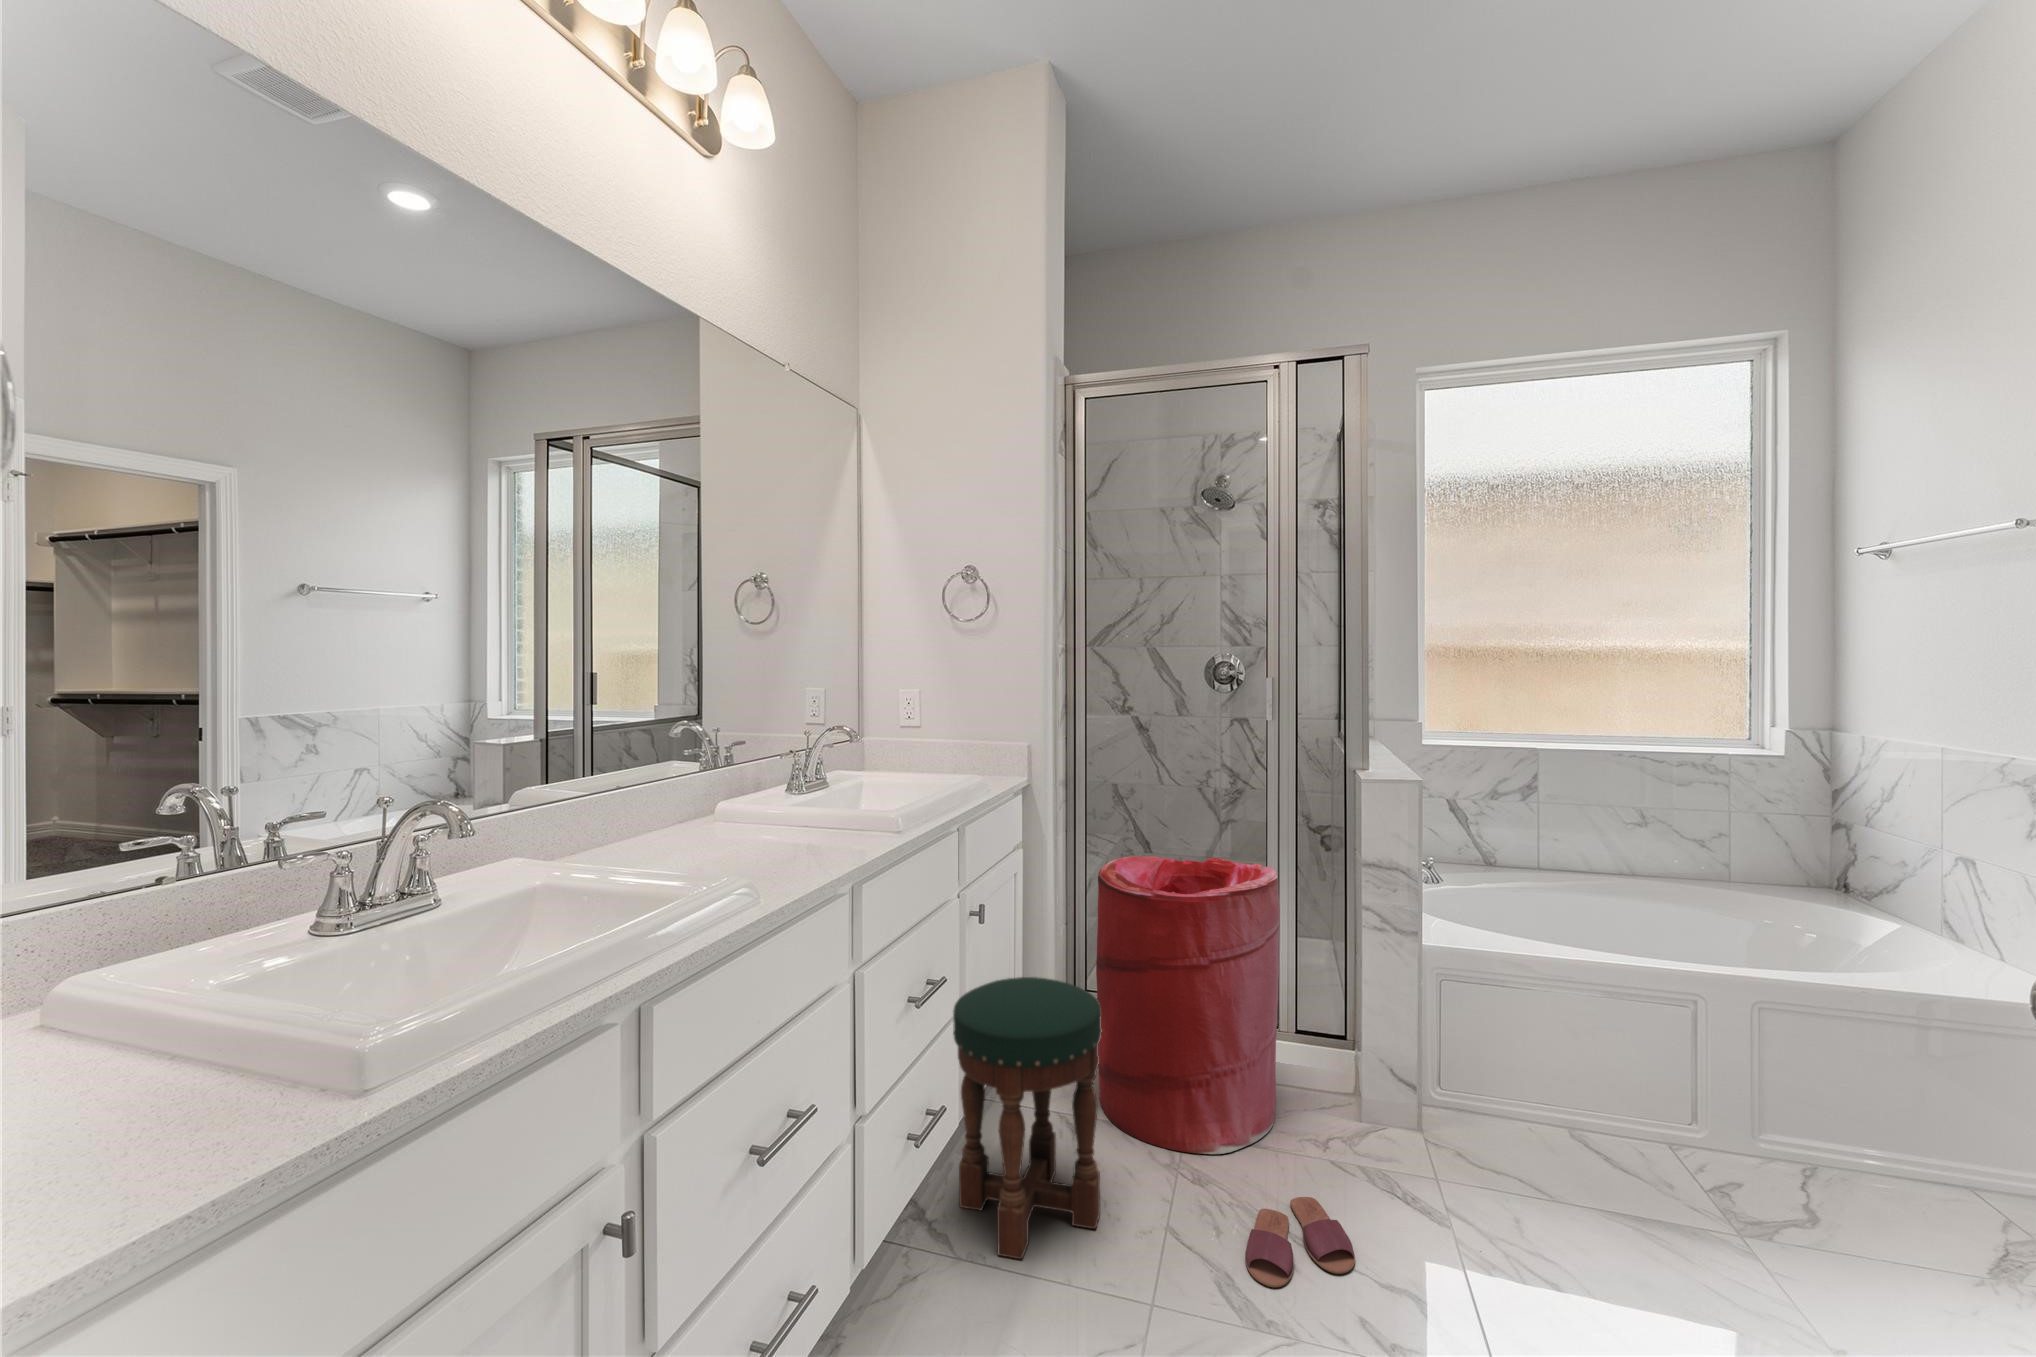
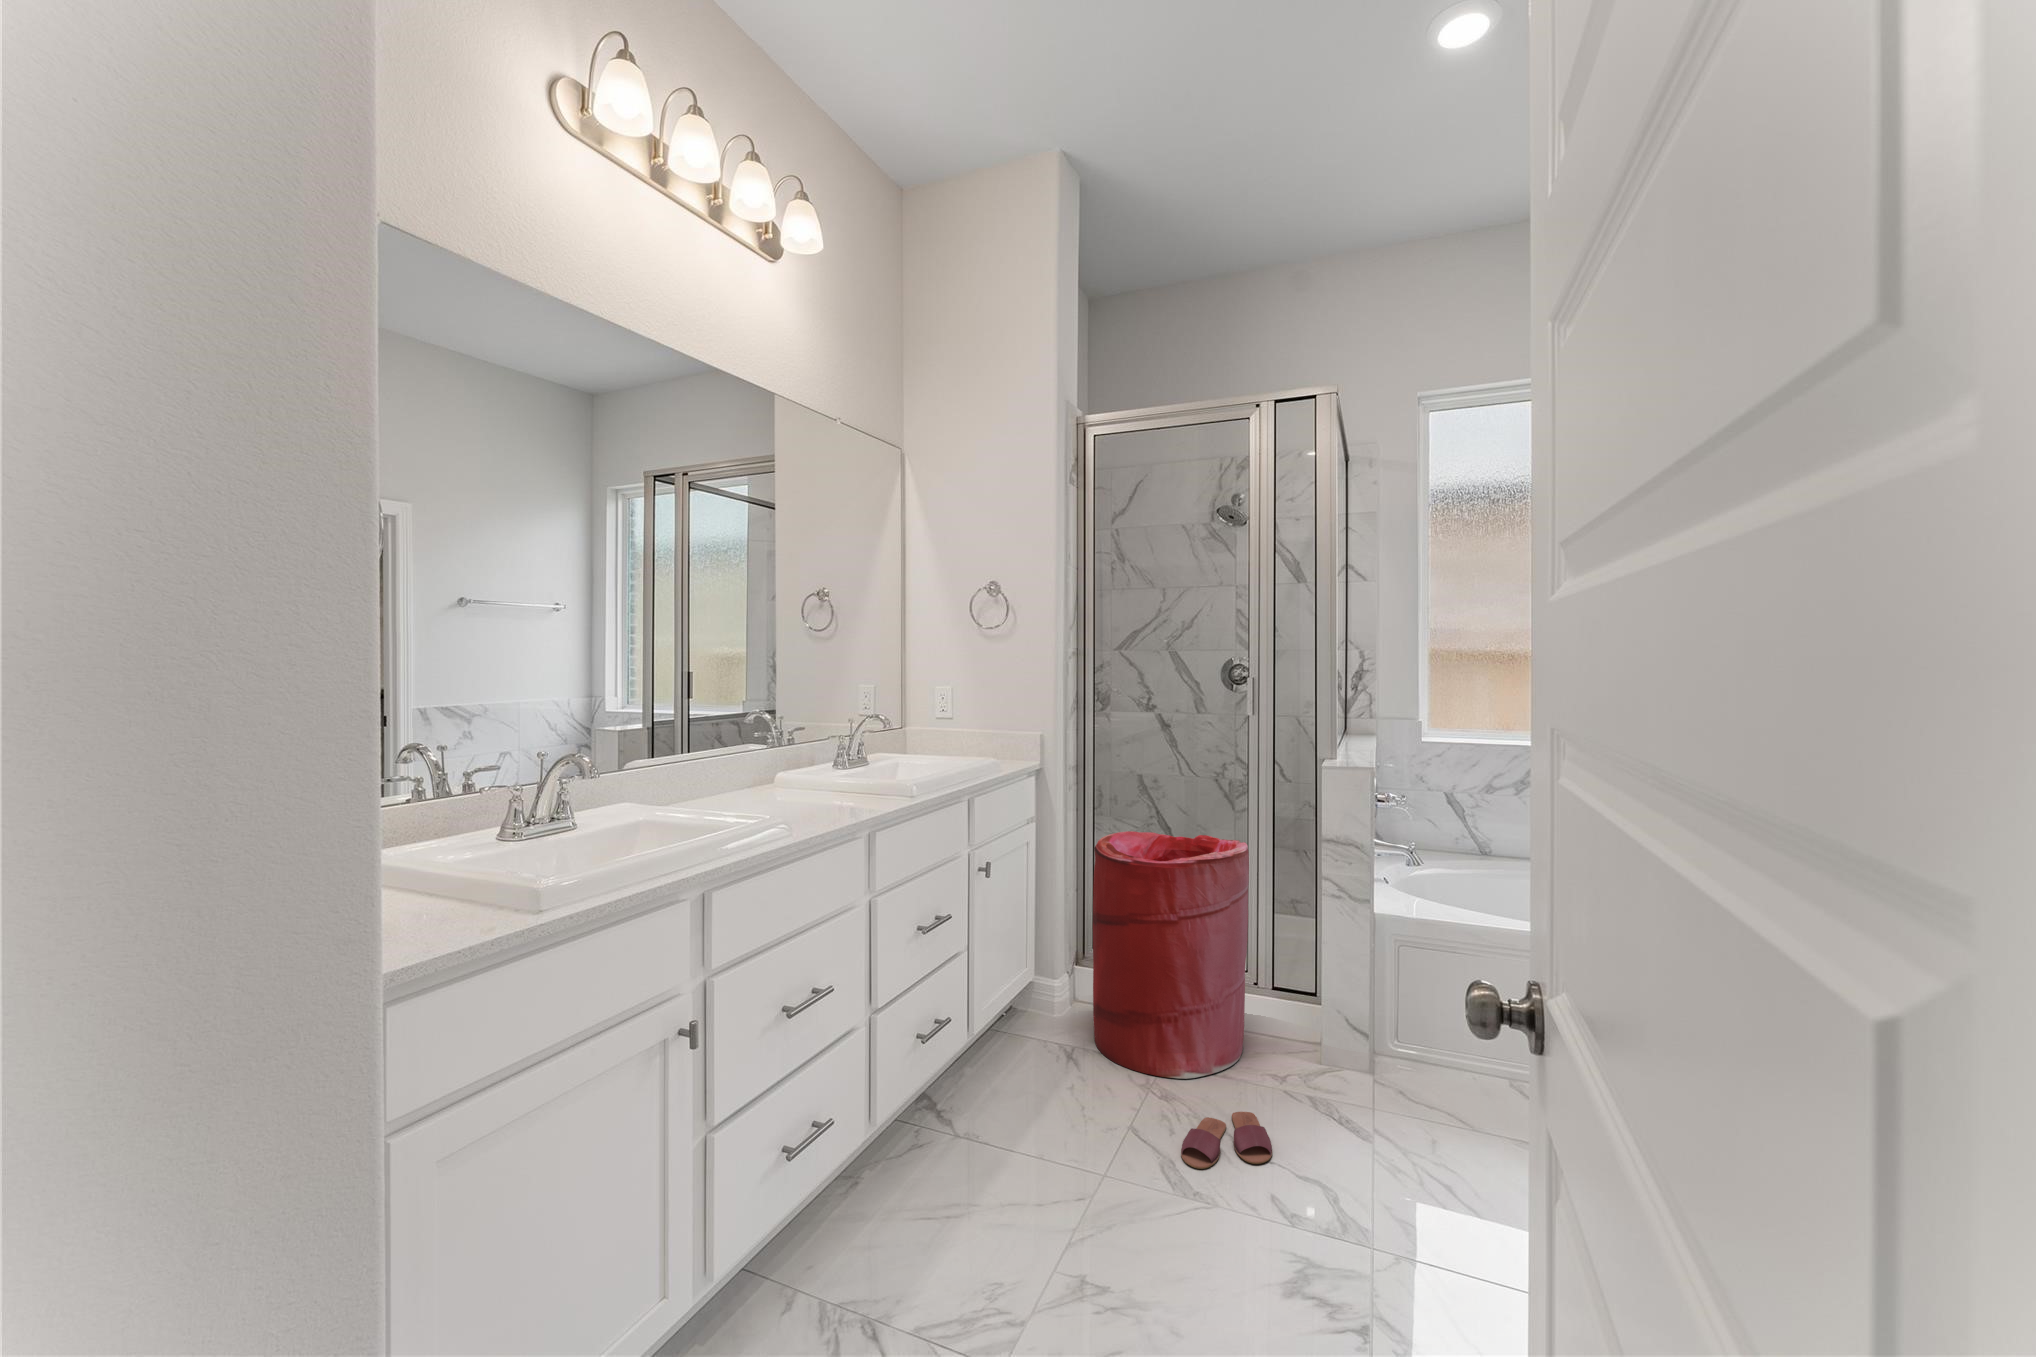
stool: present [953,977,1101,1260] -> none [957,922,1075,1137]

